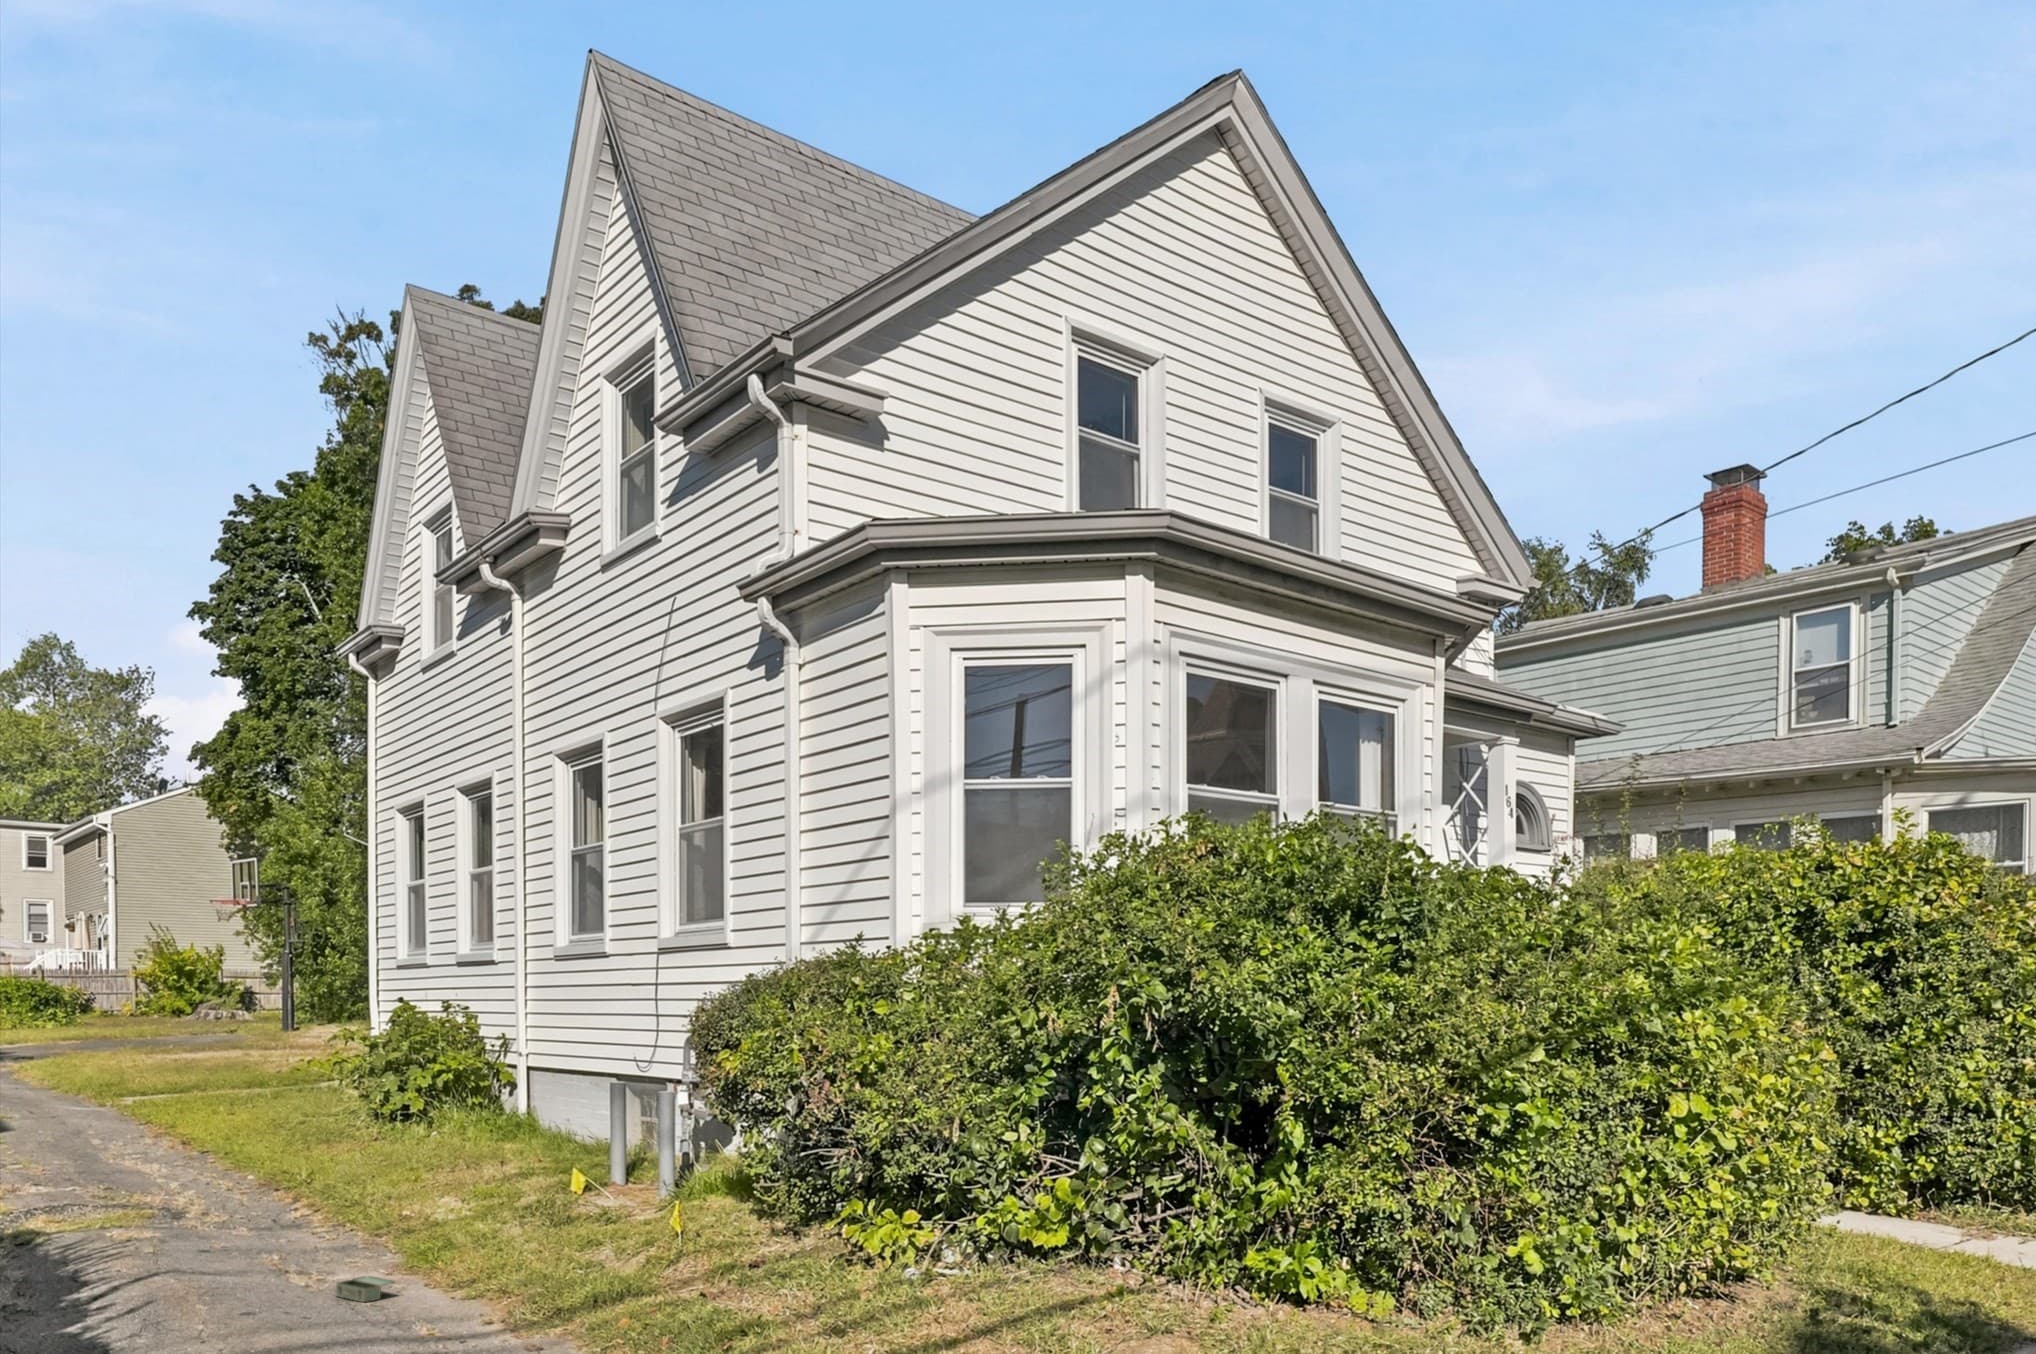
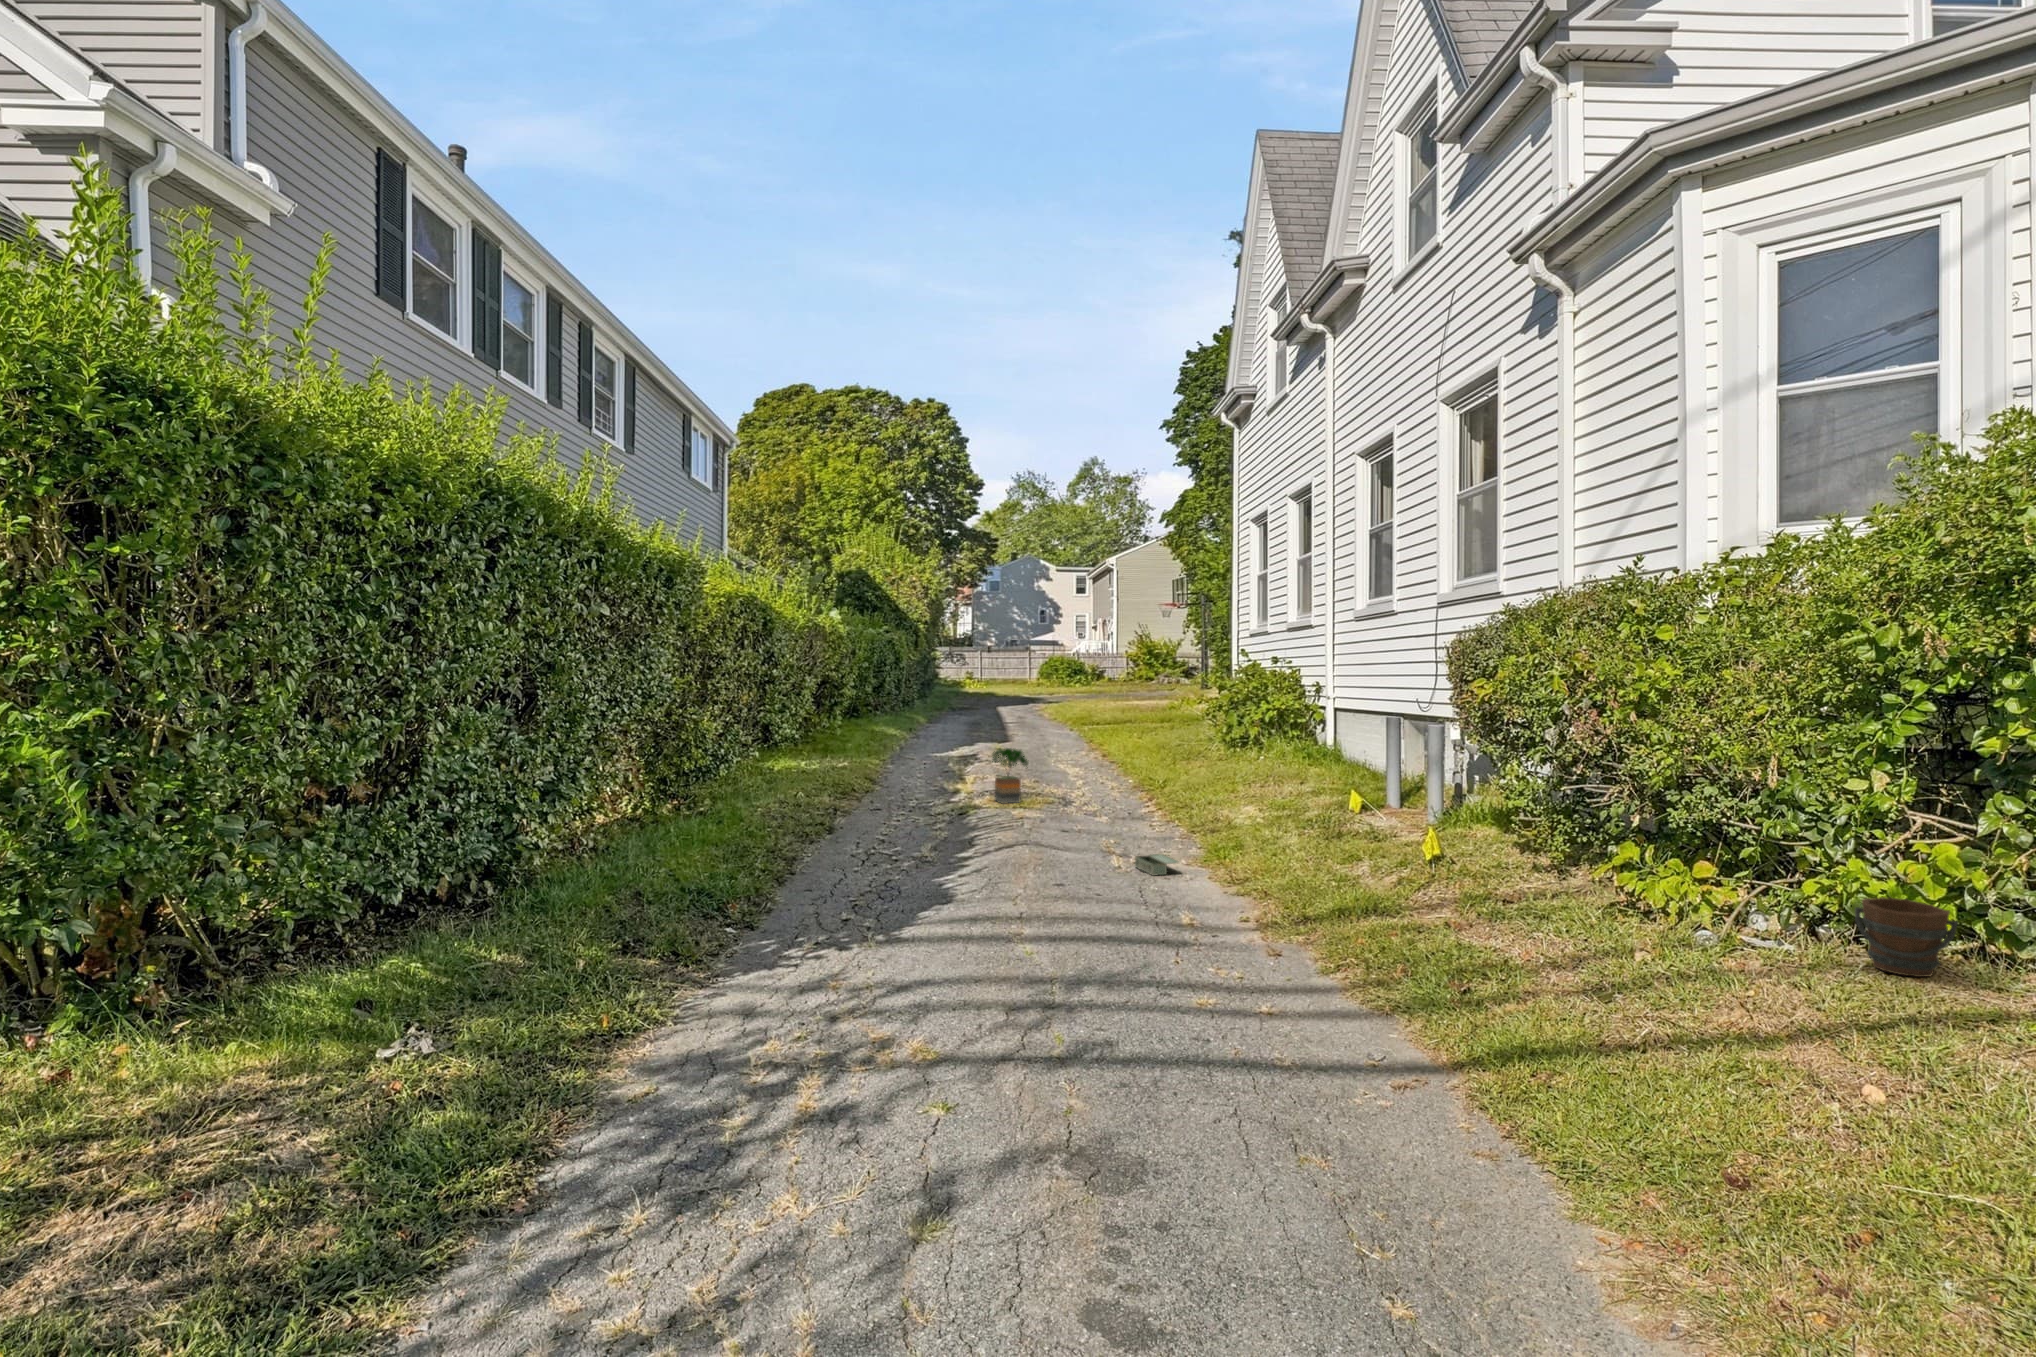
potted tree: none [61,1158,126,1241] -> present [992,748,1028,803]
bucket: none [1011,1223,1072,1283] -> present [1855,897,1958,977]

